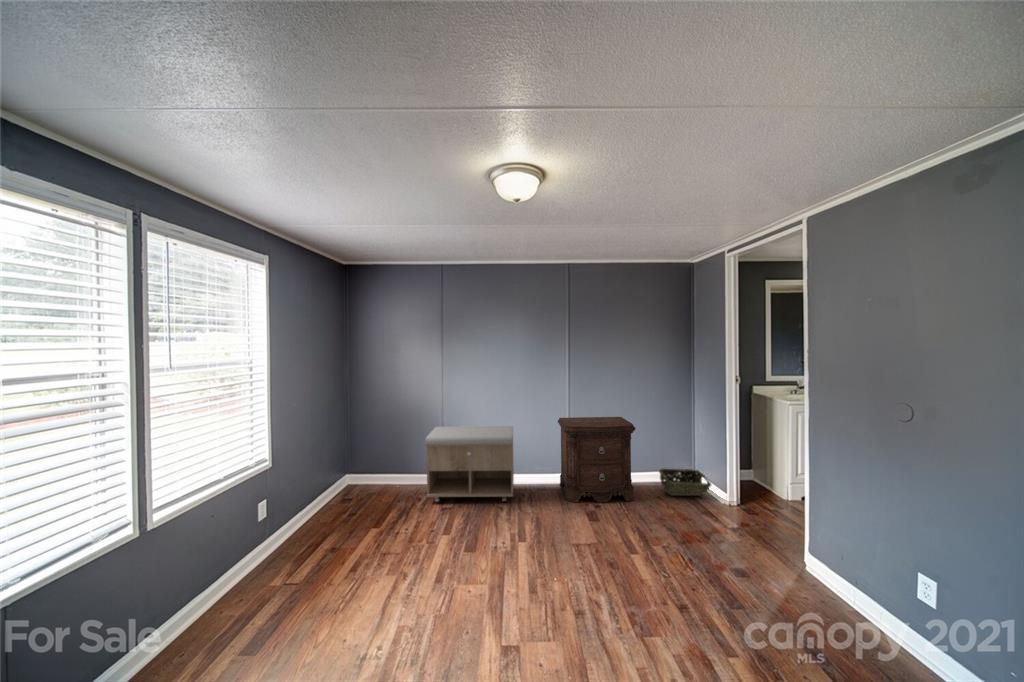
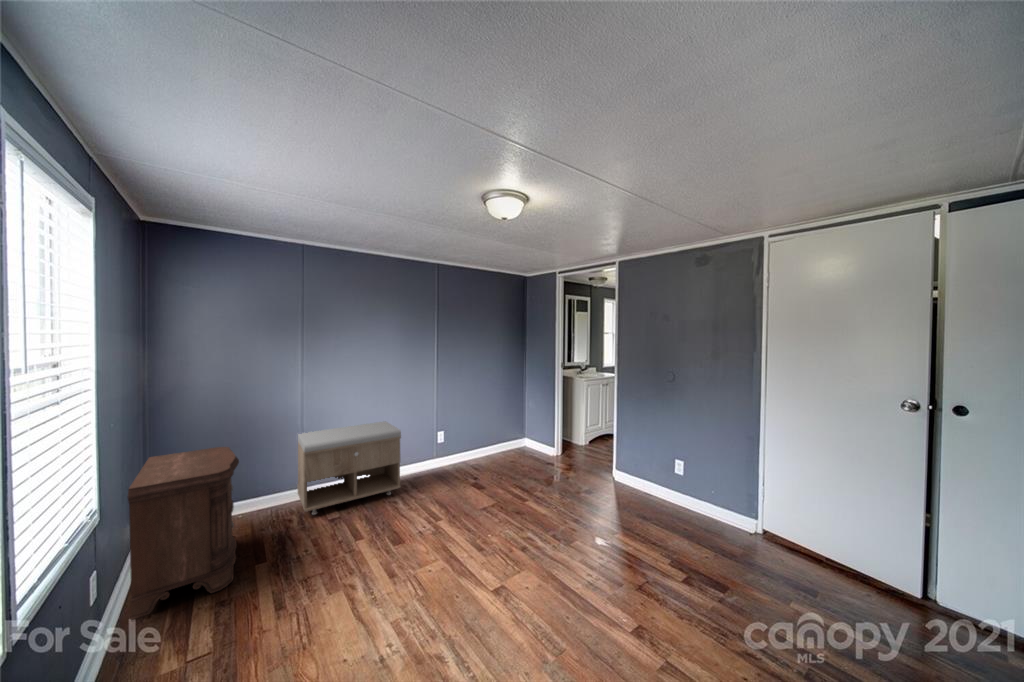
nightstand: present [558,417,636,502] -> present [128,447,239,620]
woven basket: present [659,469,711,496] -> none [506,435,543,458]

